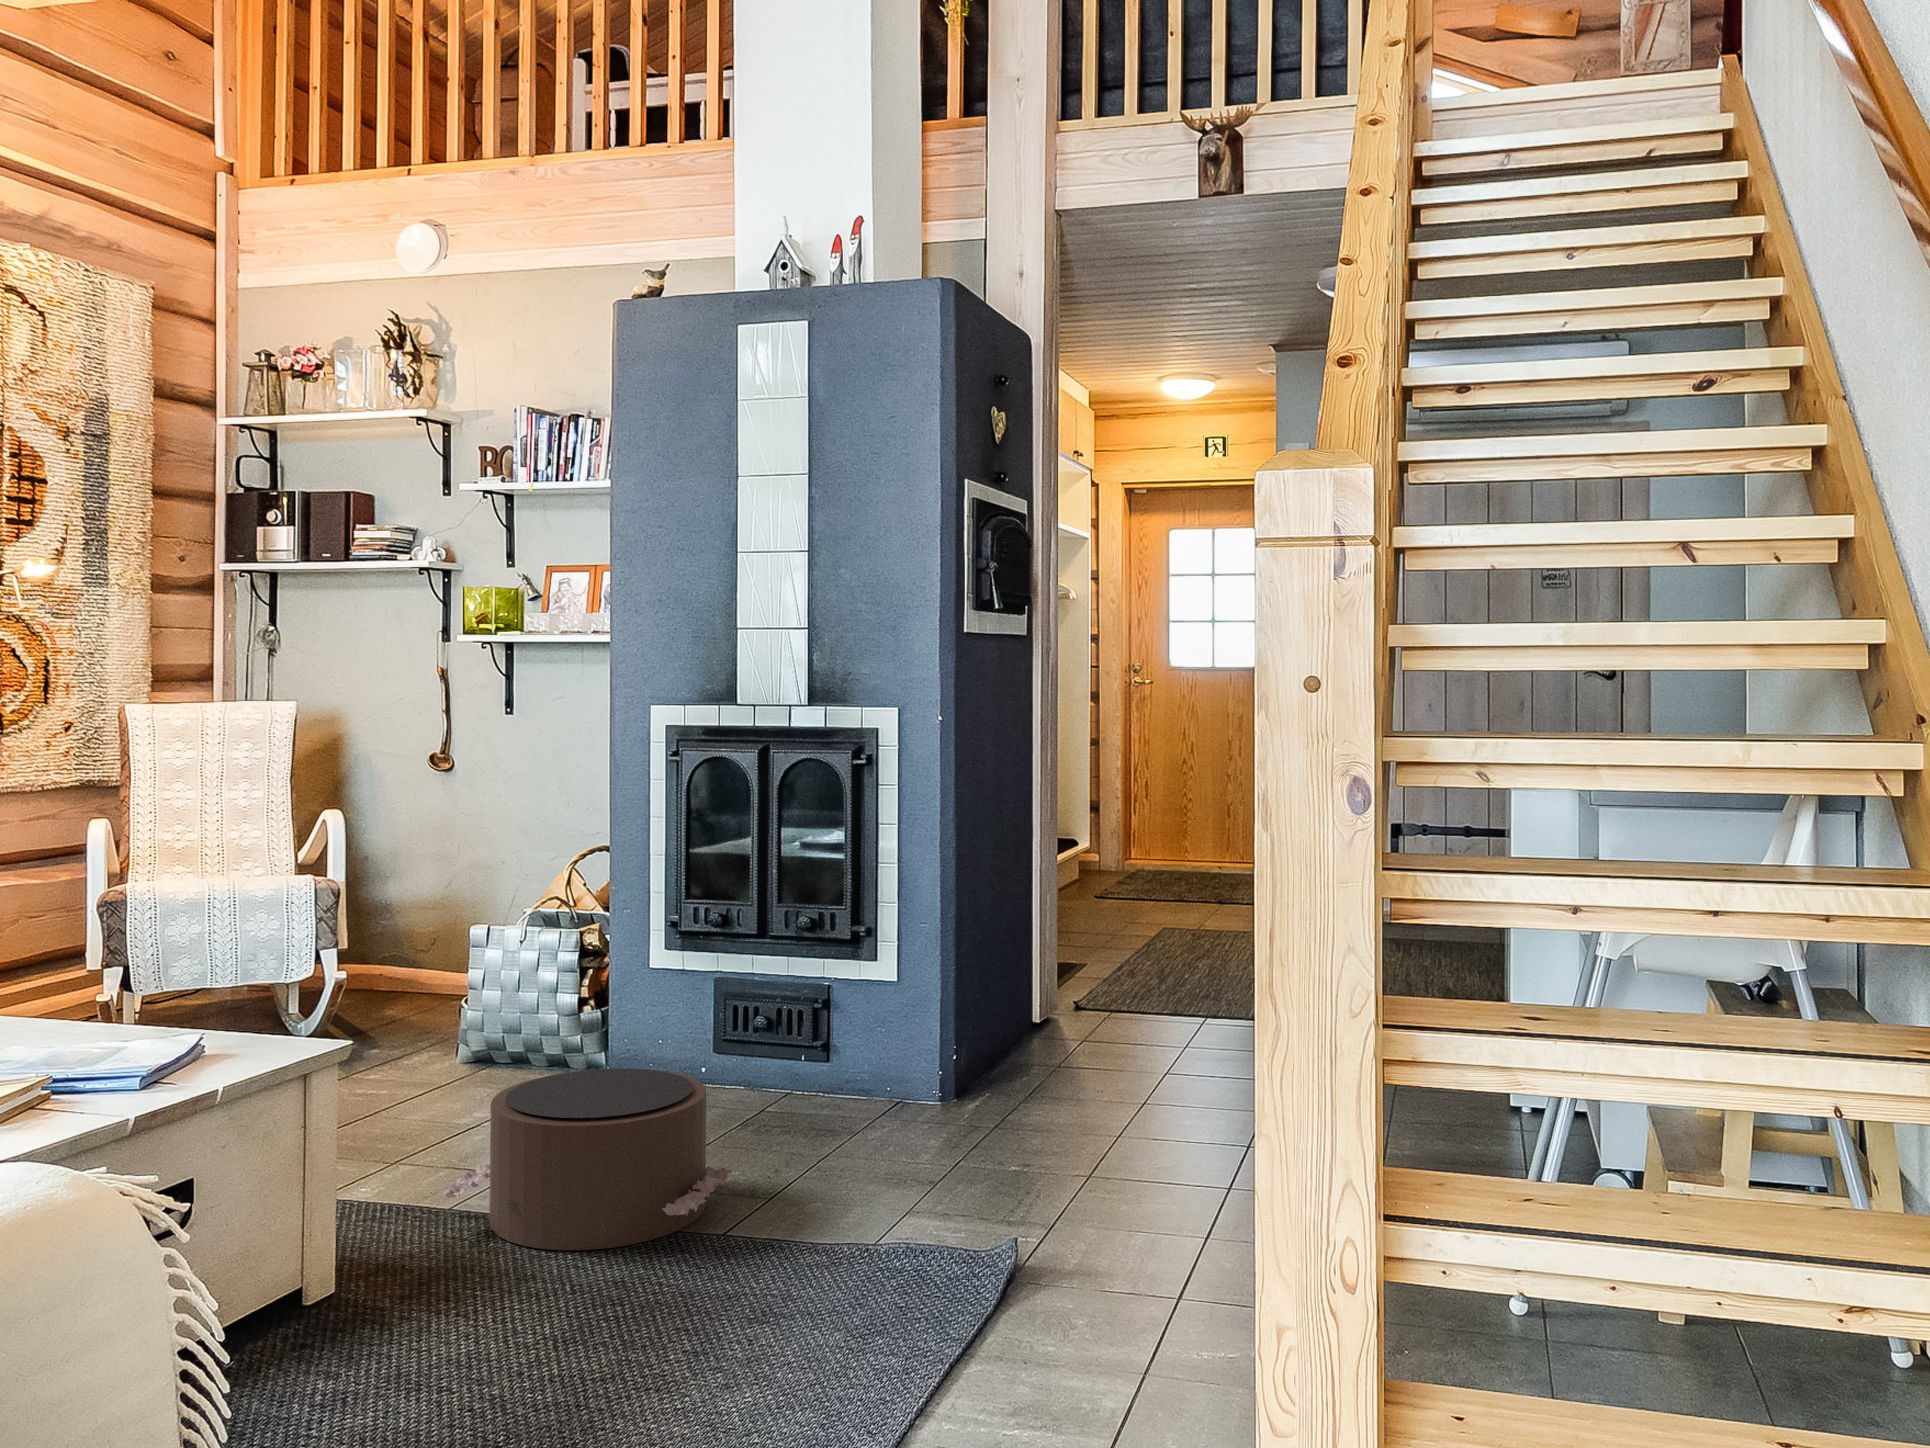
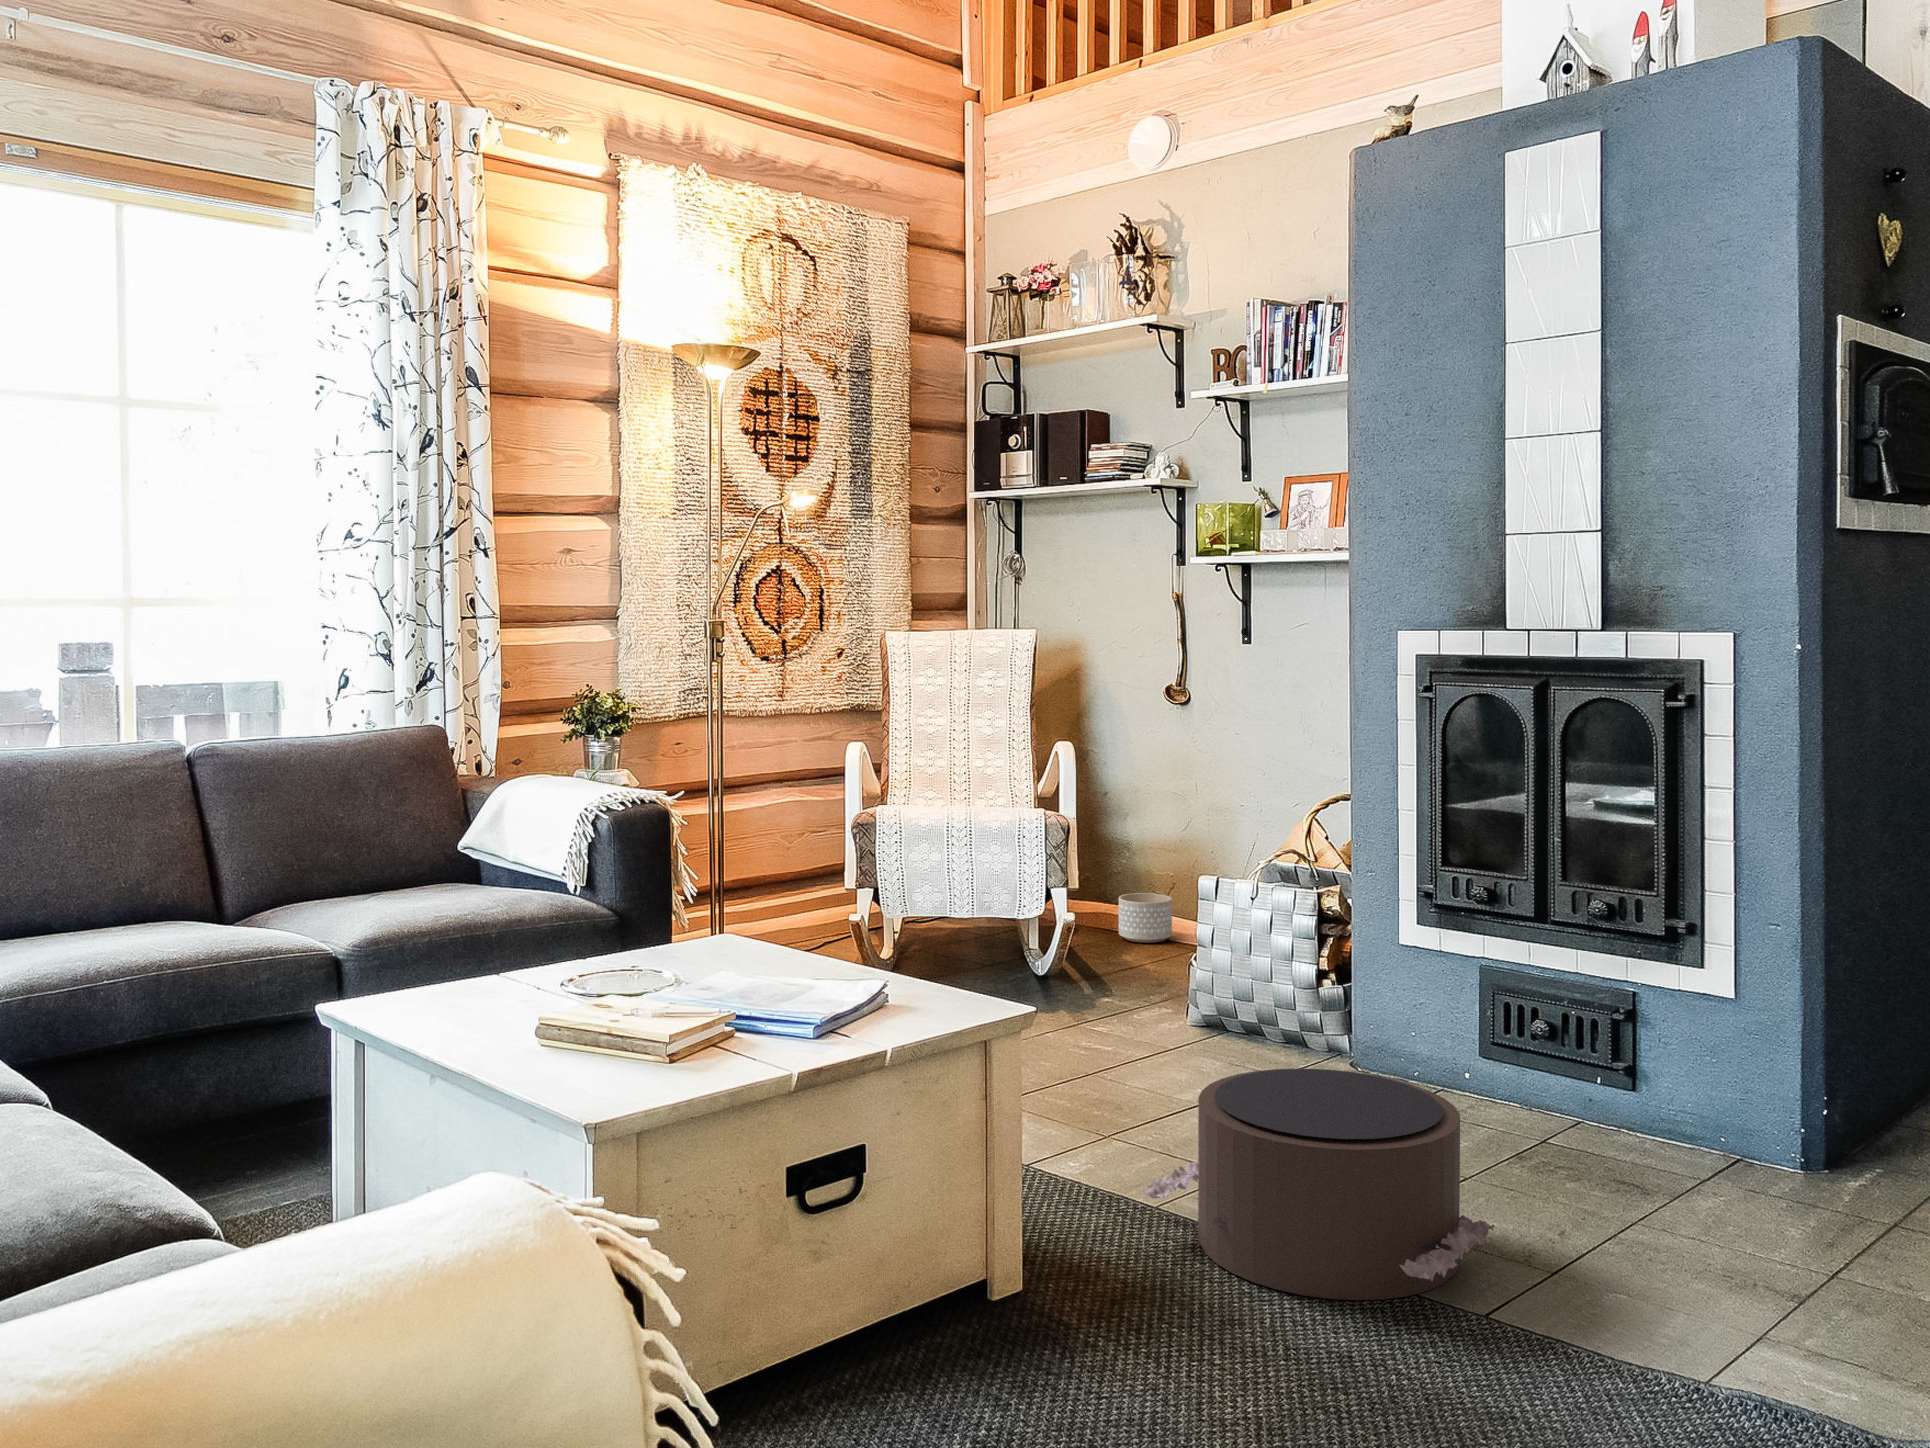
planter: none [381,950,435,997] -> present [1119,893,1172,943]

